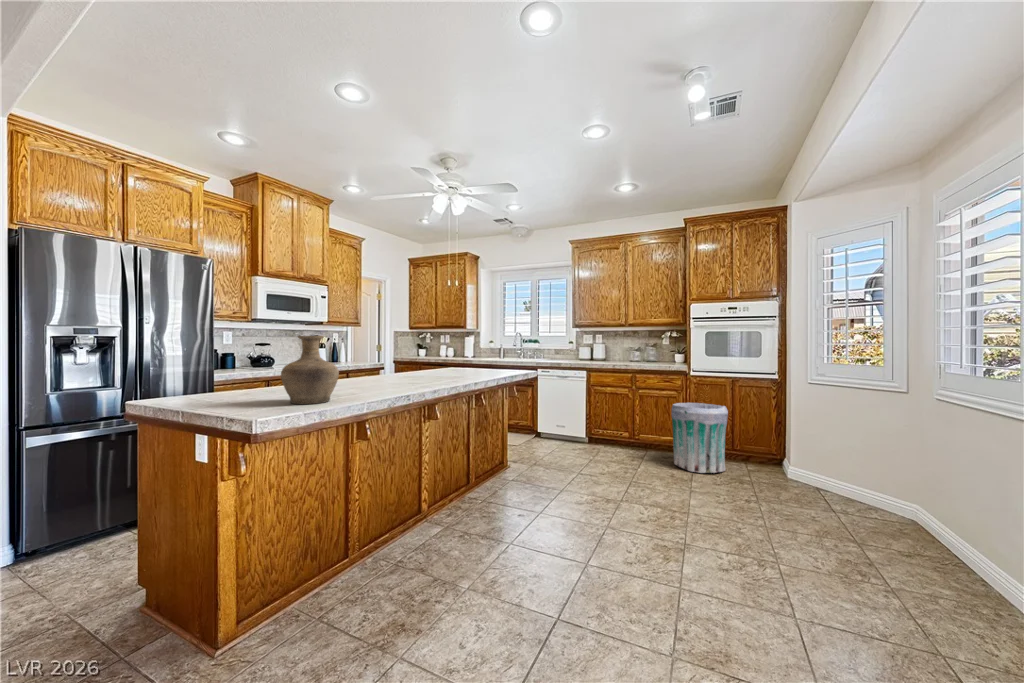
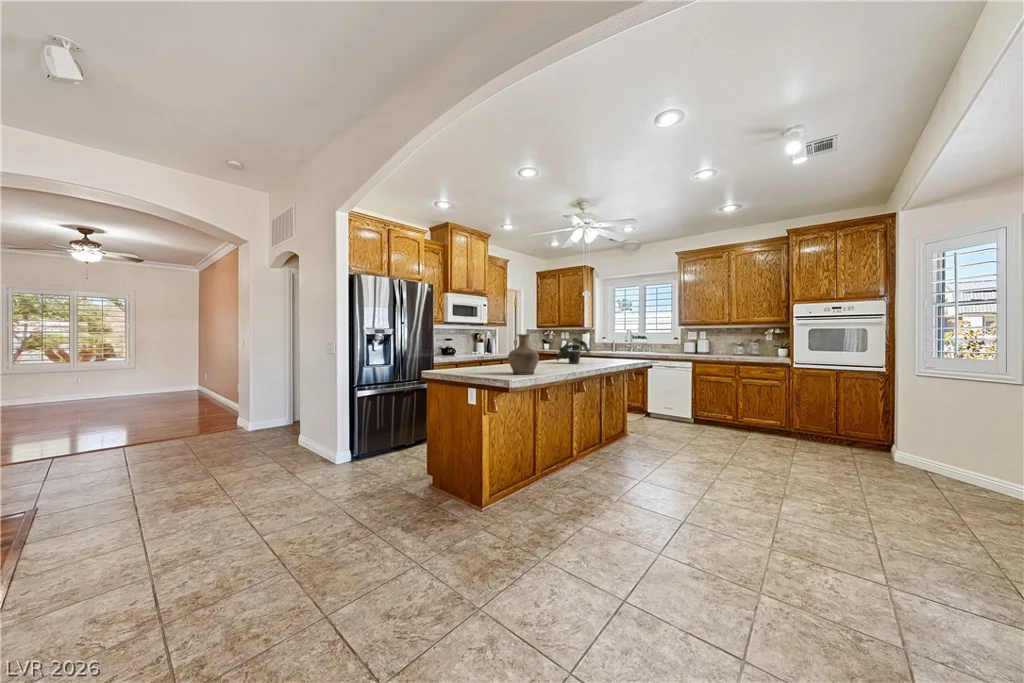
potted plant: none [405,341,451,378] -> present [557,338,589,364]
trash can: present [672,403,728,473] -> none [774,391,831,451]

